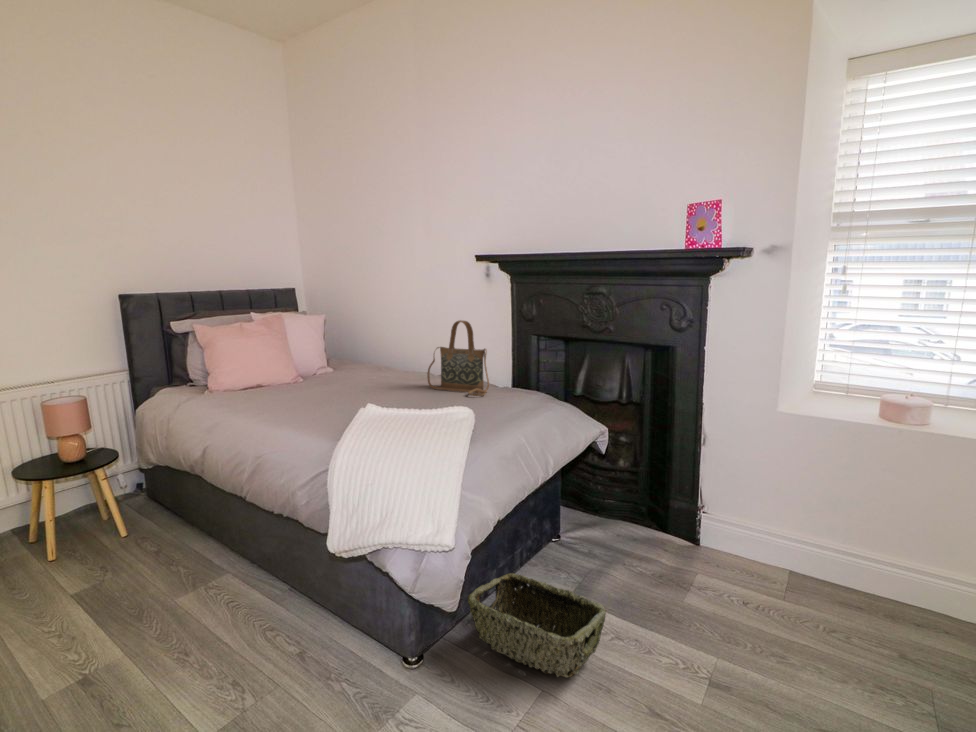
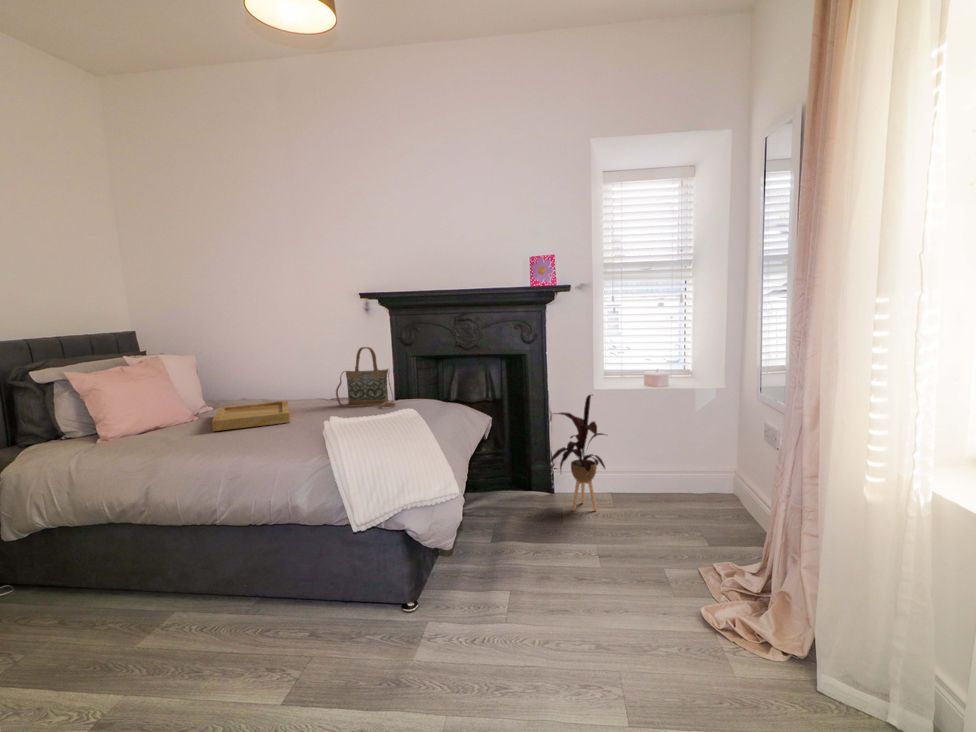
tray: none [287,373,383,400] -> present [212,401,290,431]
house plant: none [673,419,781,592] -> present [550,395,605,511]
woven basket: present [468,573,606,677] -> none [441,529,536,584]

